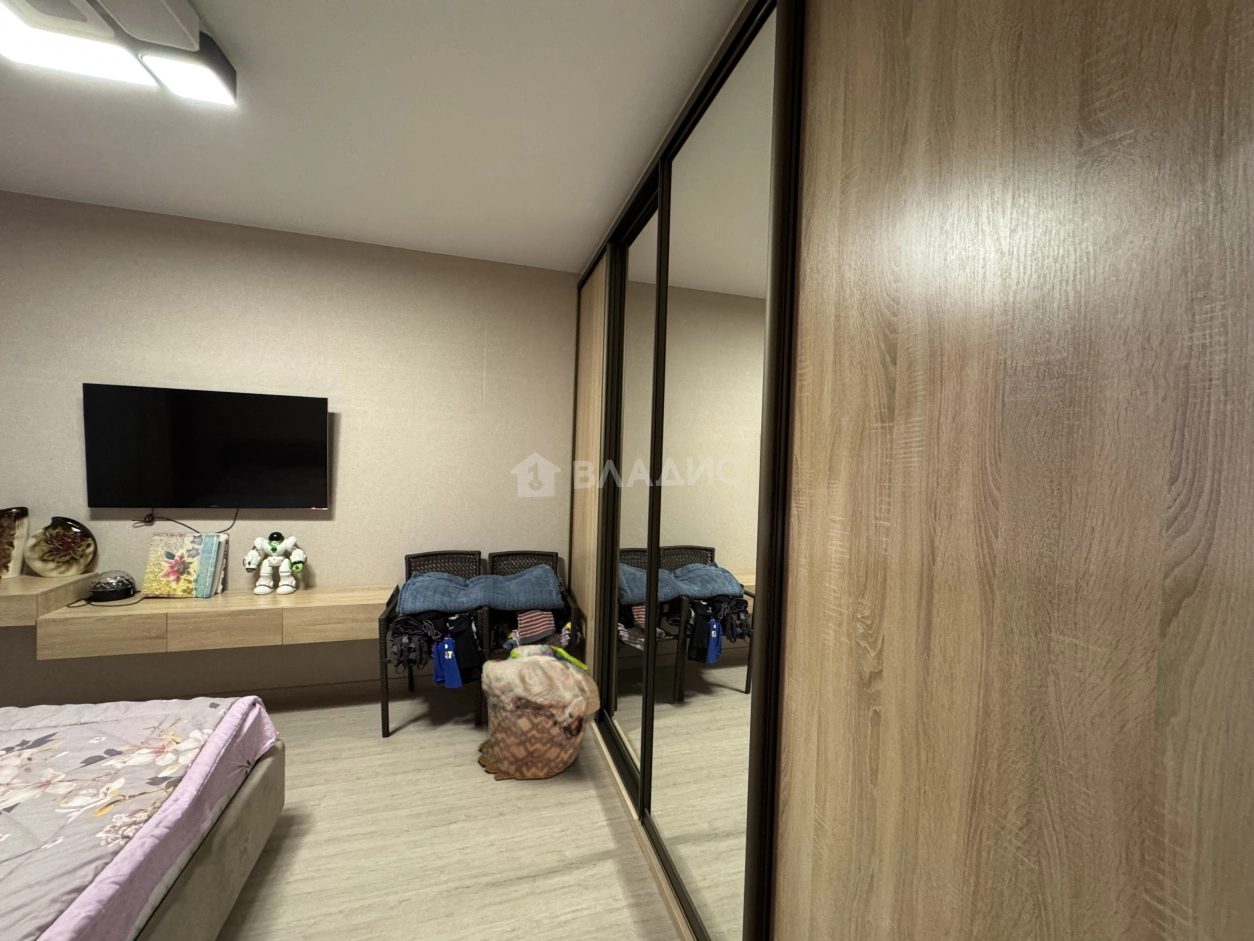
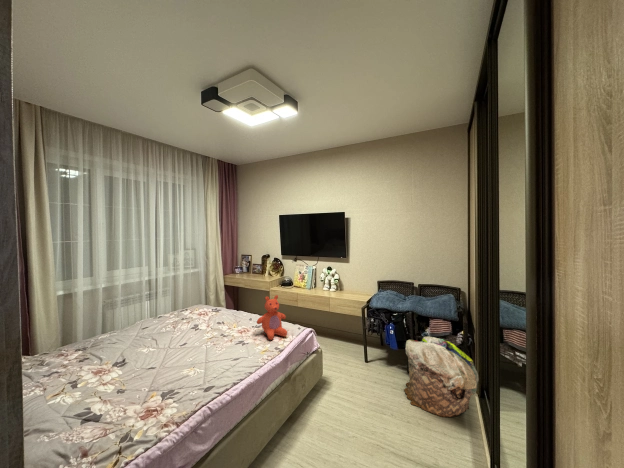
teddy bear: none [48,628,180,765] -> present [257,295,287,340]

